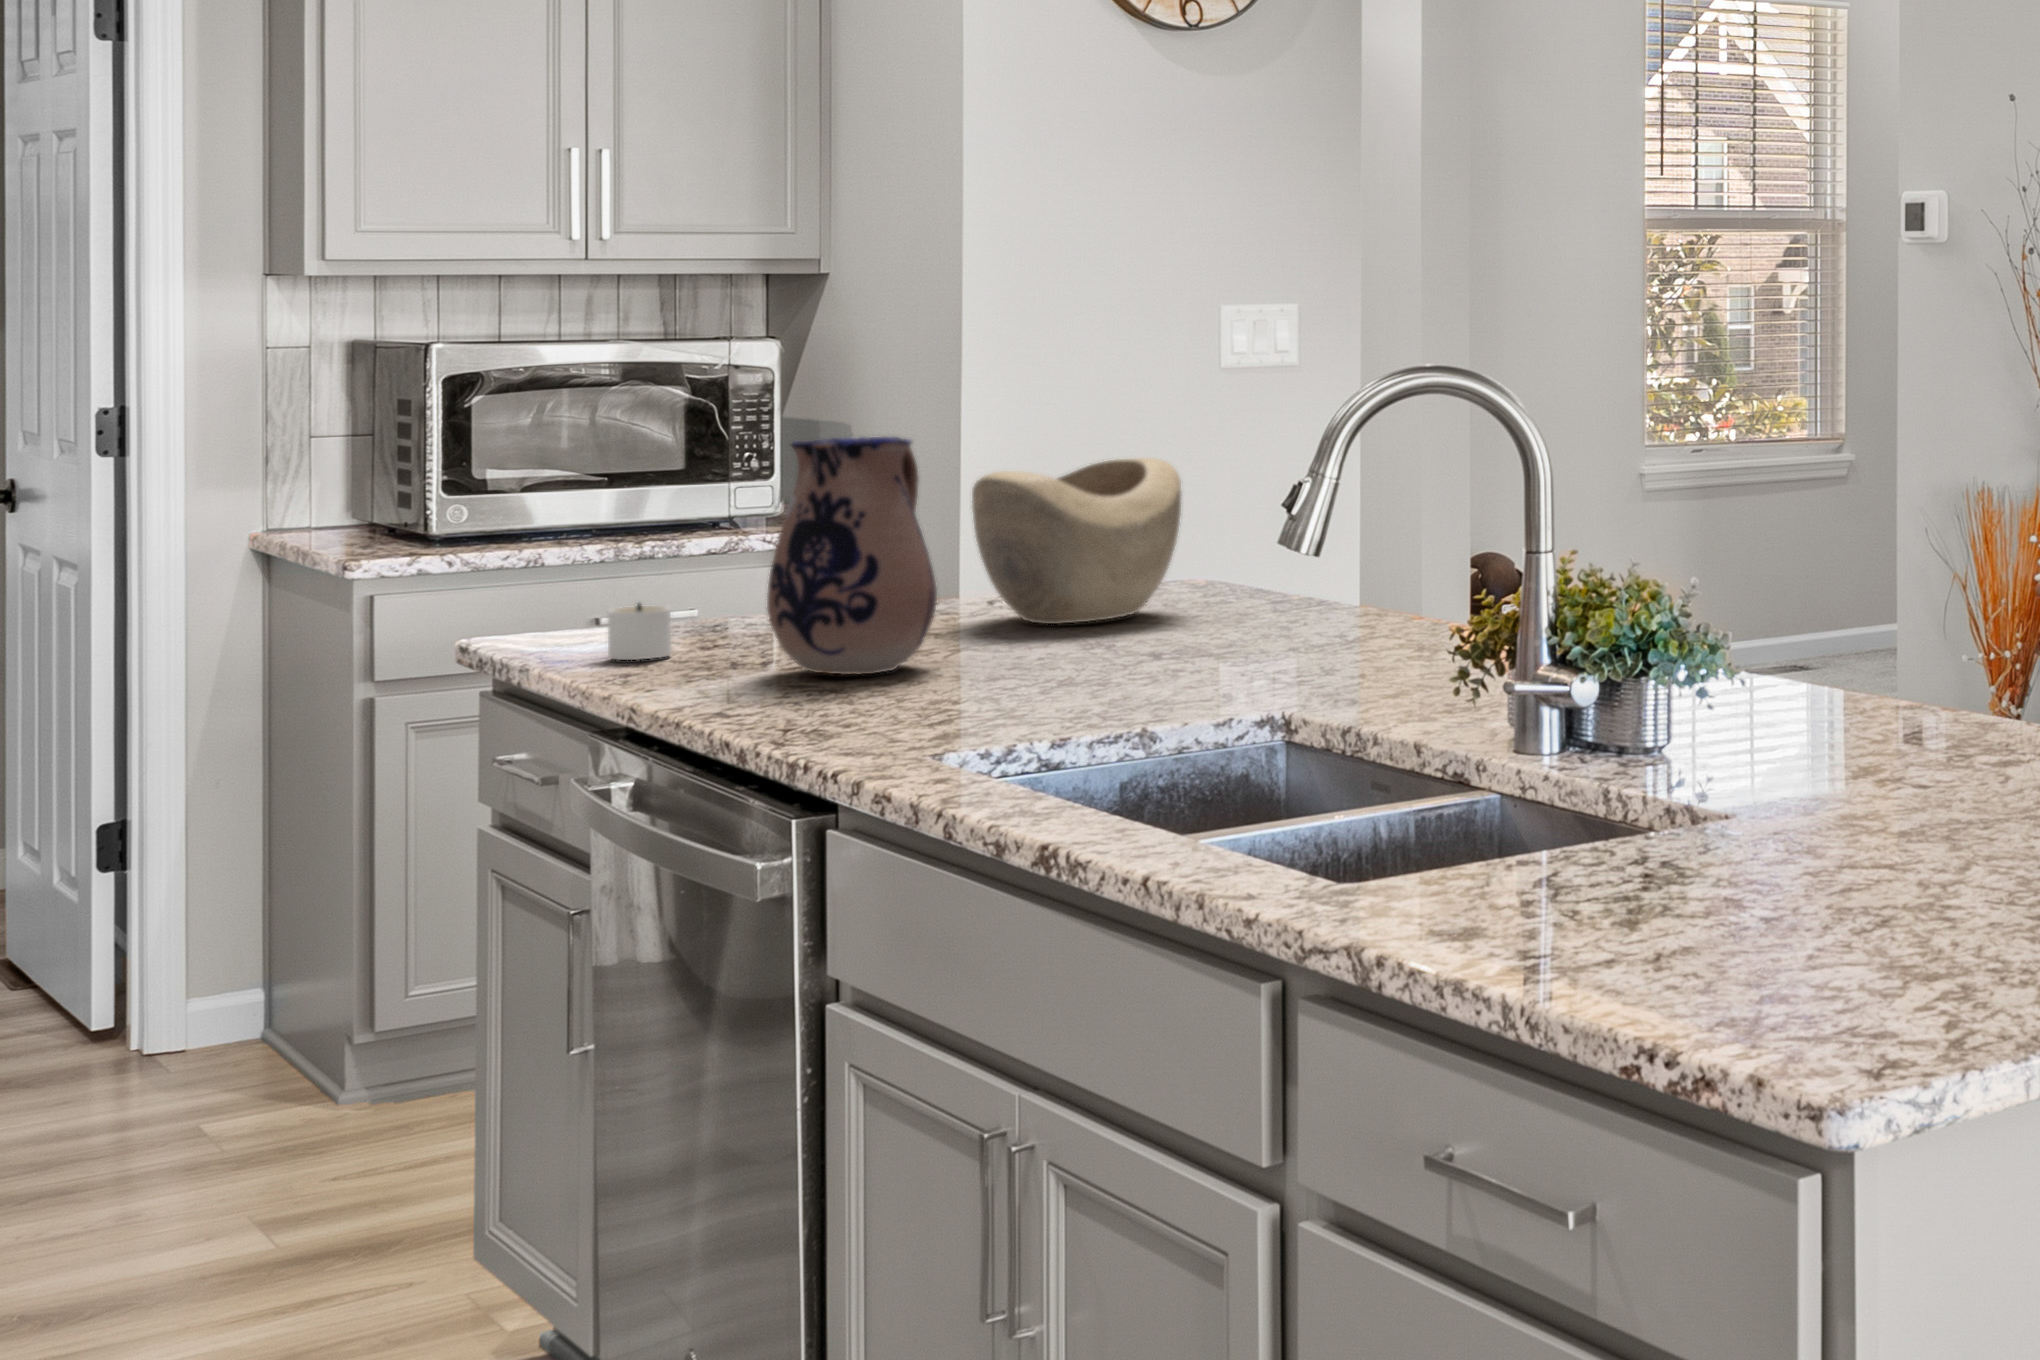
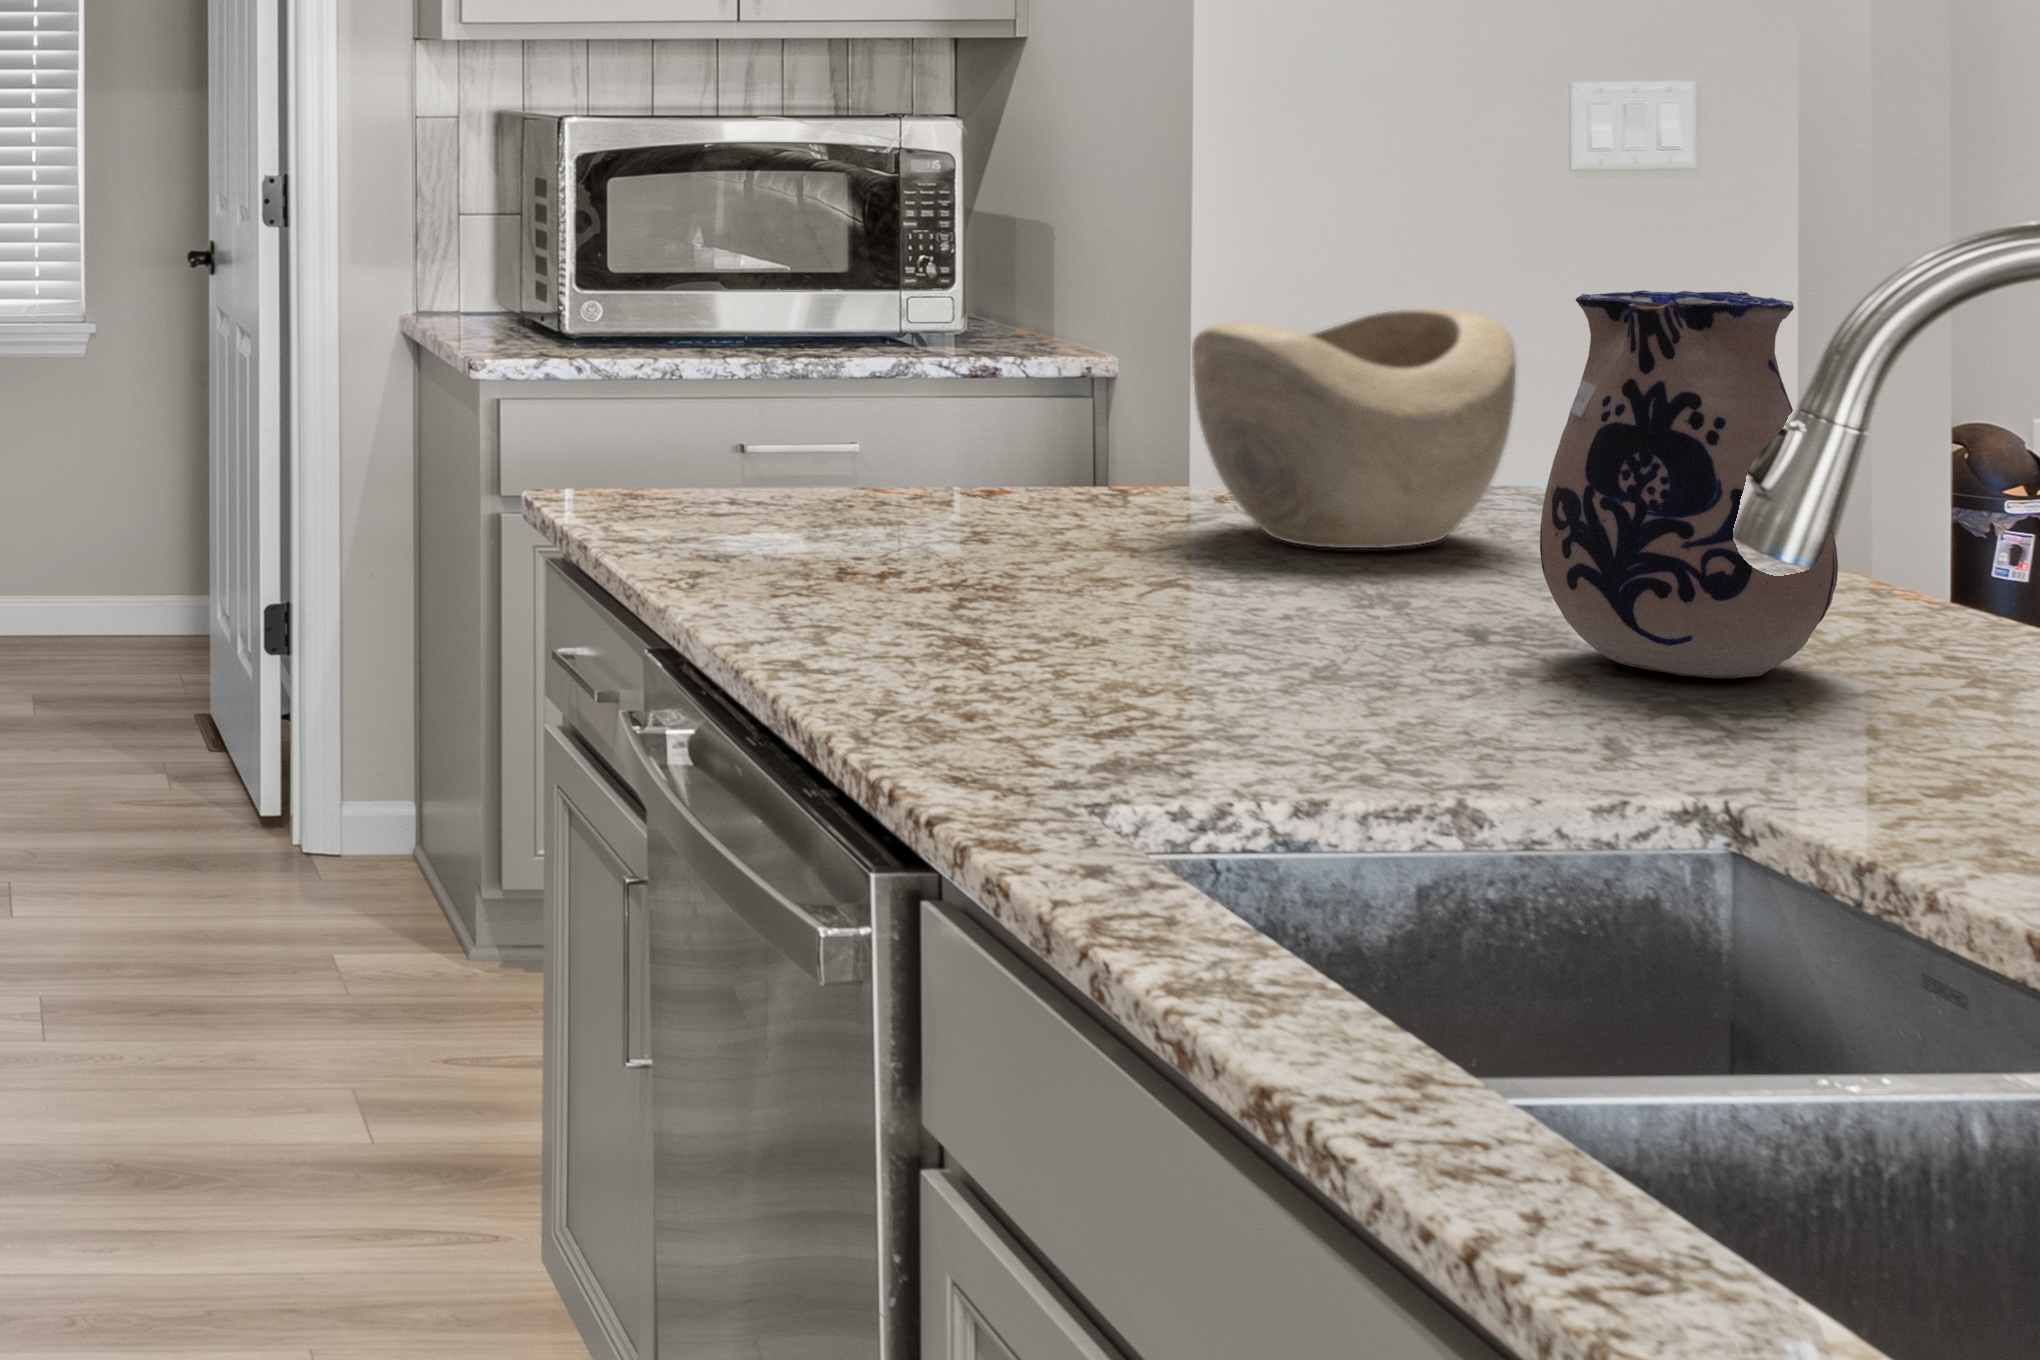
ceramic pitcher: present [767,437,937,675] -> present [1540,290,1838,678]
candle: present [608,603,672,660] -> none [695,473,811,550]

